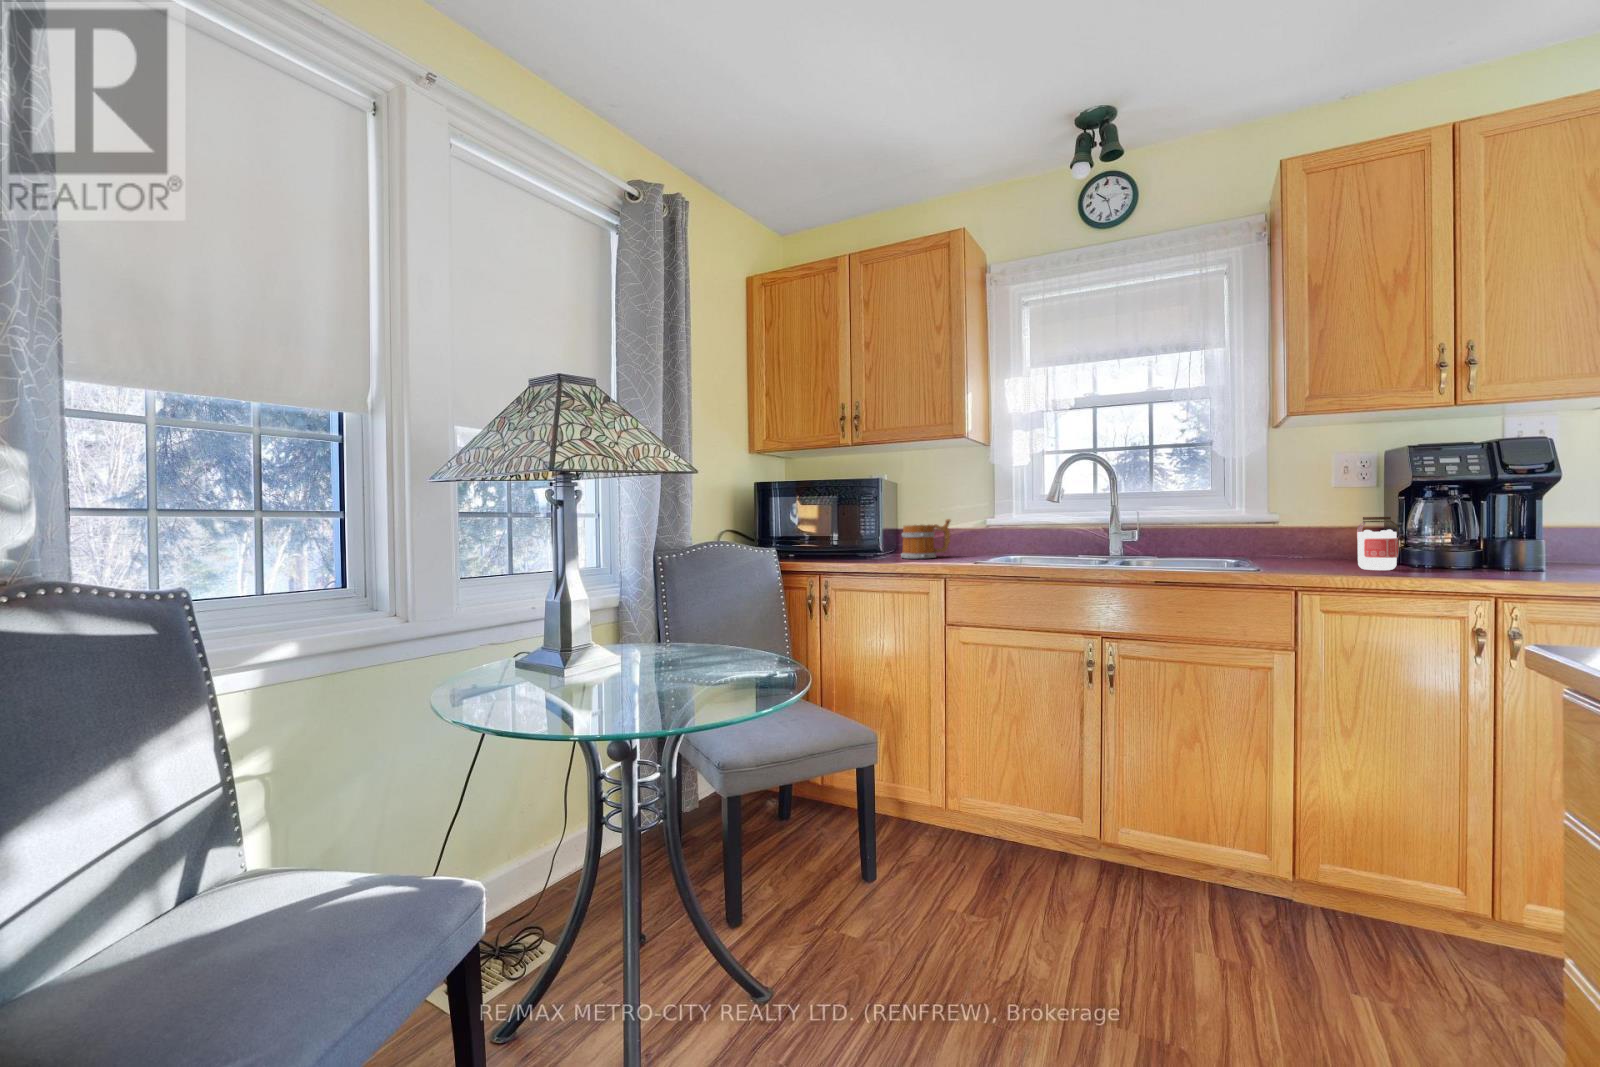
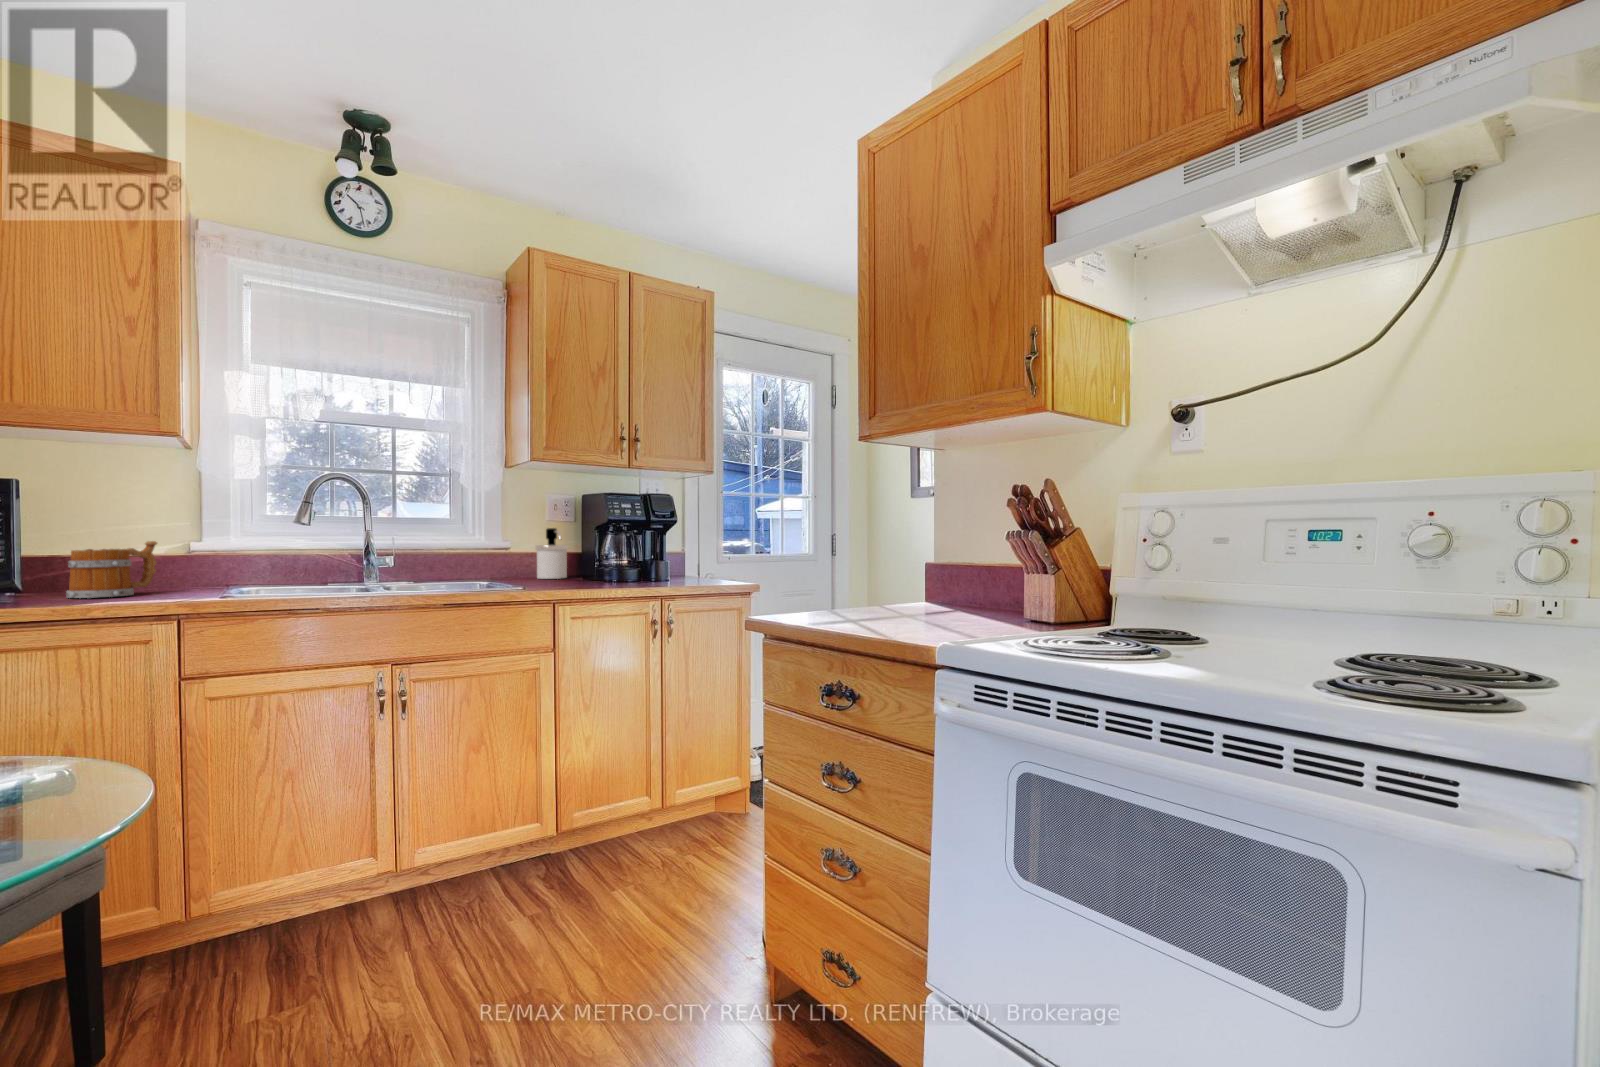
soap dispenser: none [1305,499,1354,563] -> present [535,528,568,579]
jar: present [1357,517,1399,570] -> none [579,543,604,583]

